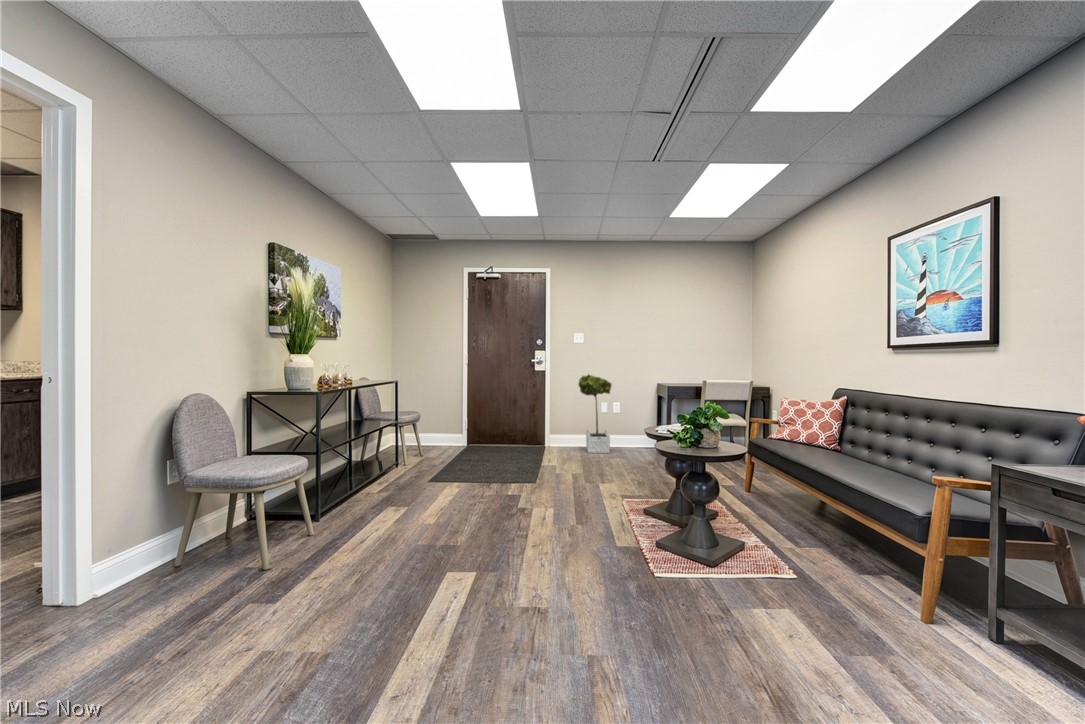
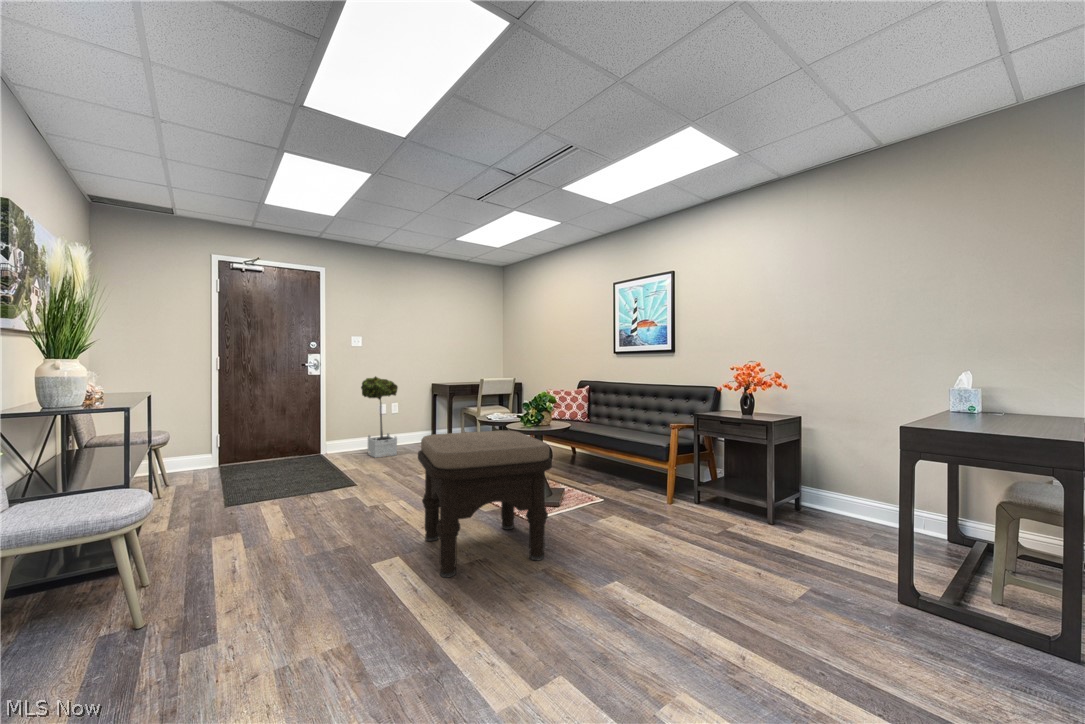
ottoman: none [479,445,638,636] -> present [418,431,552,577]

